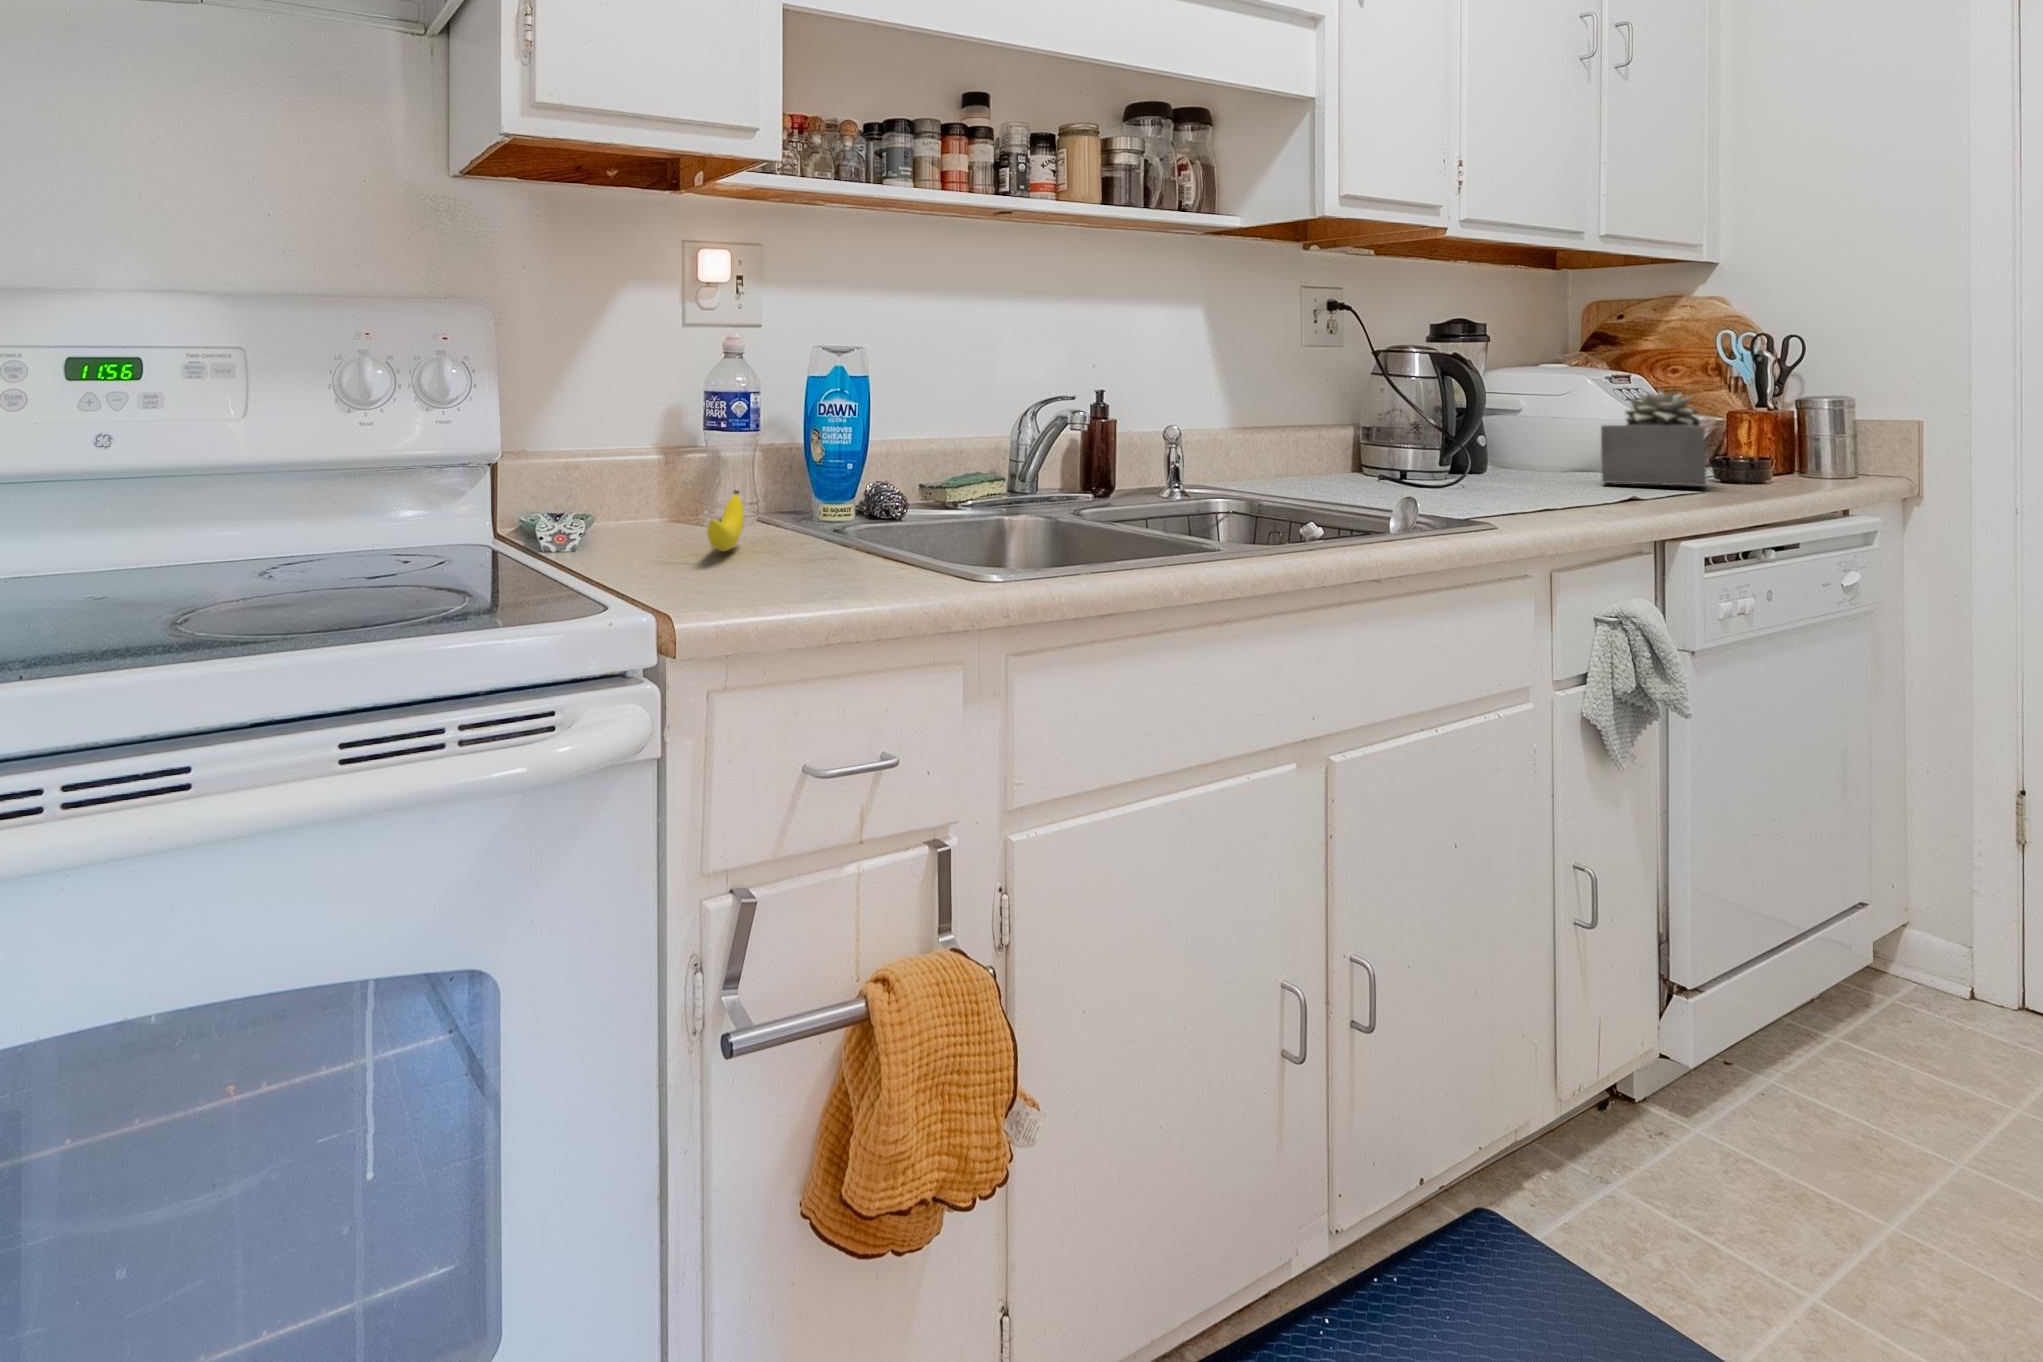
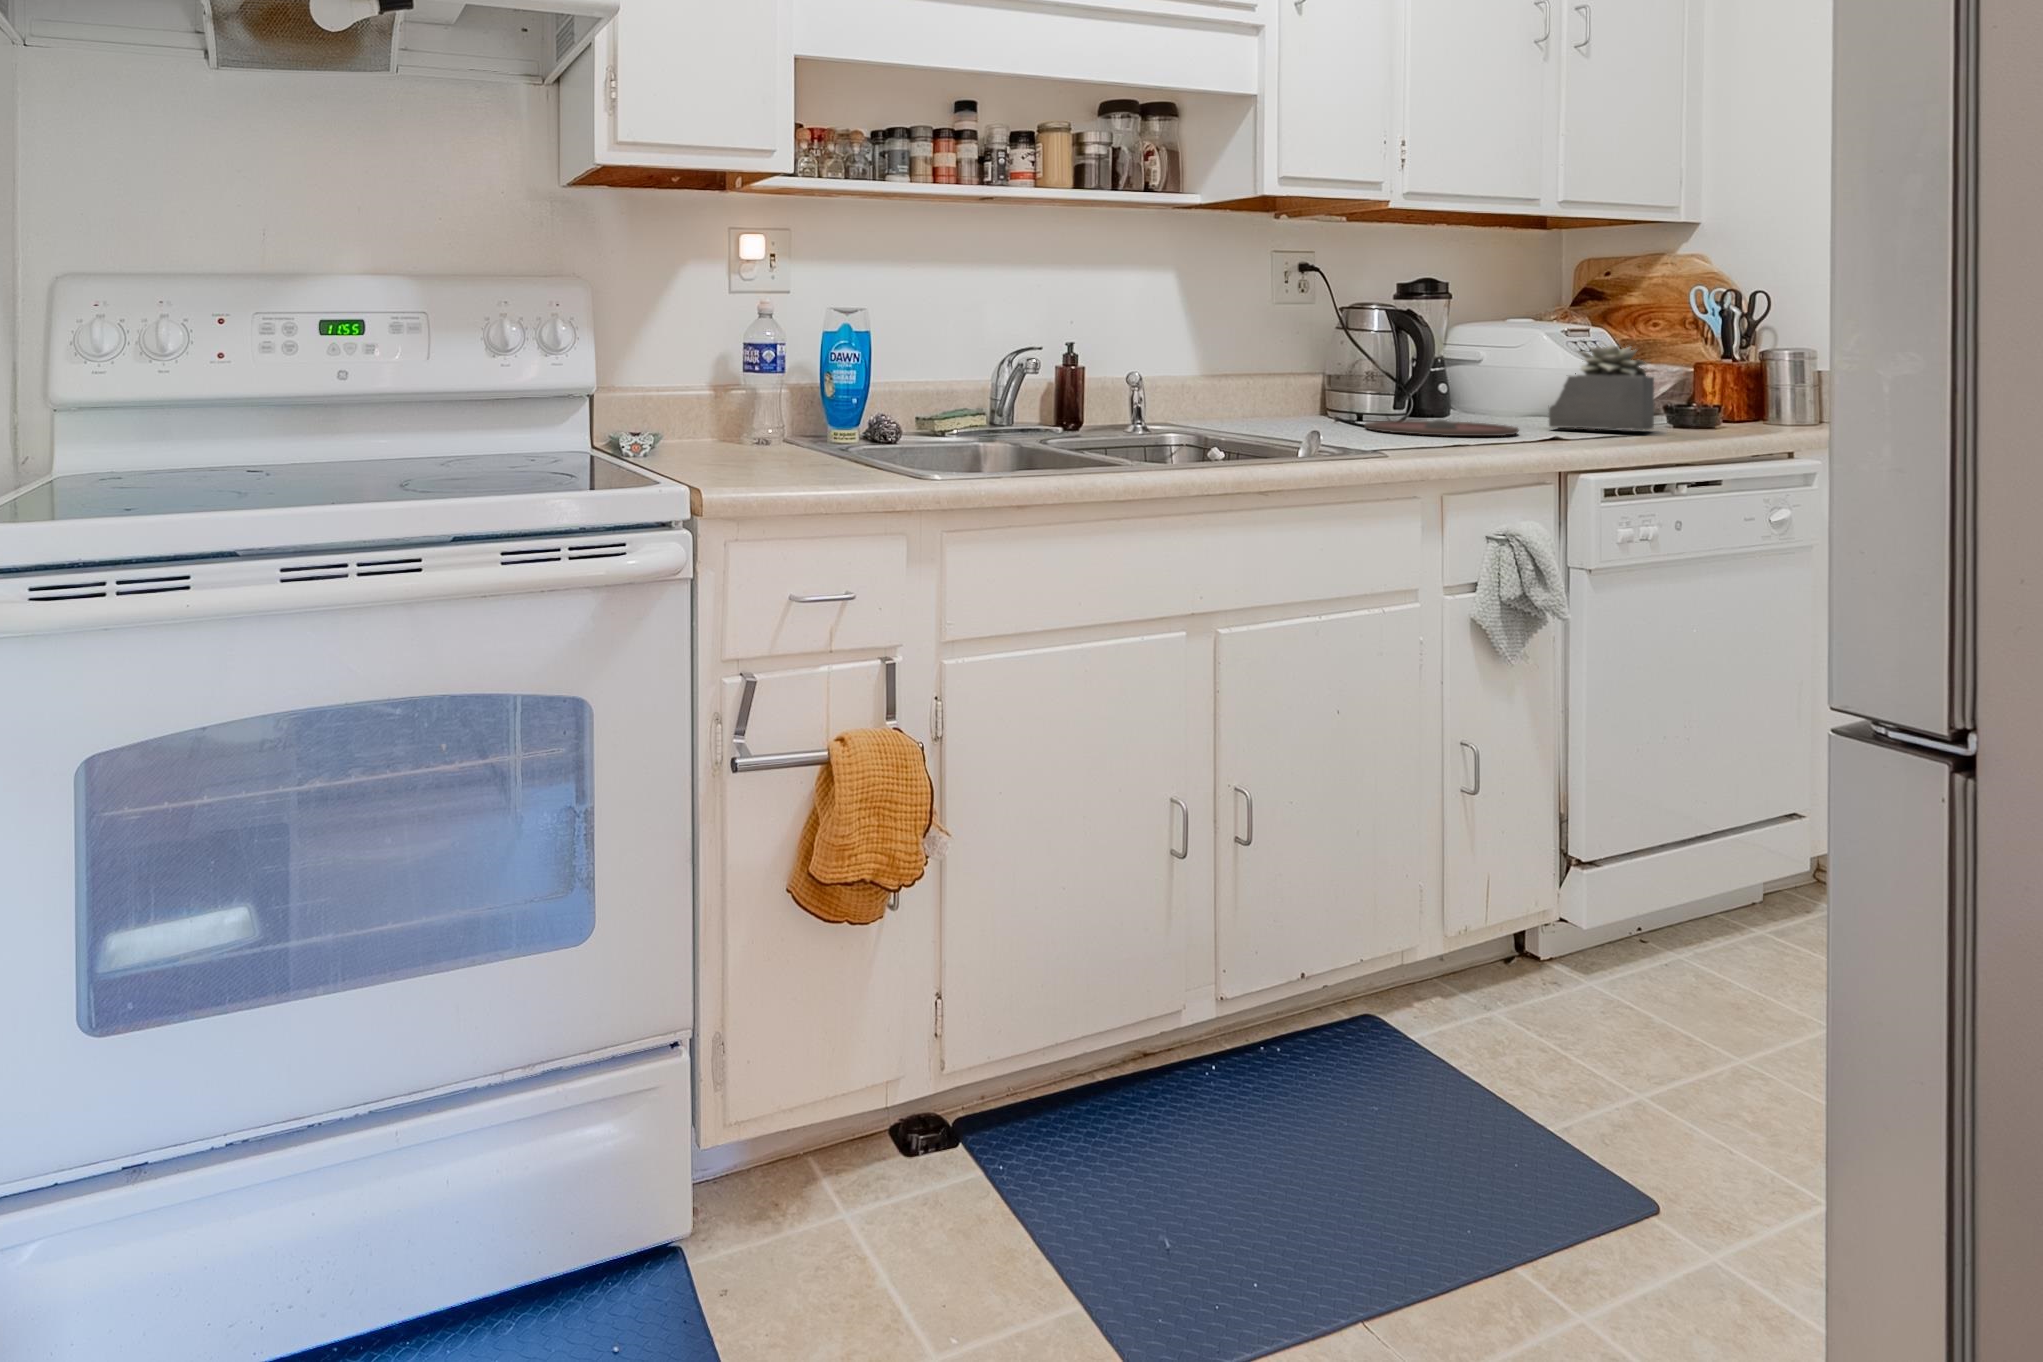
plate: none [1413,476,1585,495] -> present [1365,420,1519,436]
banana: present [707,490,744,551] -> none [736,416,767,459]

